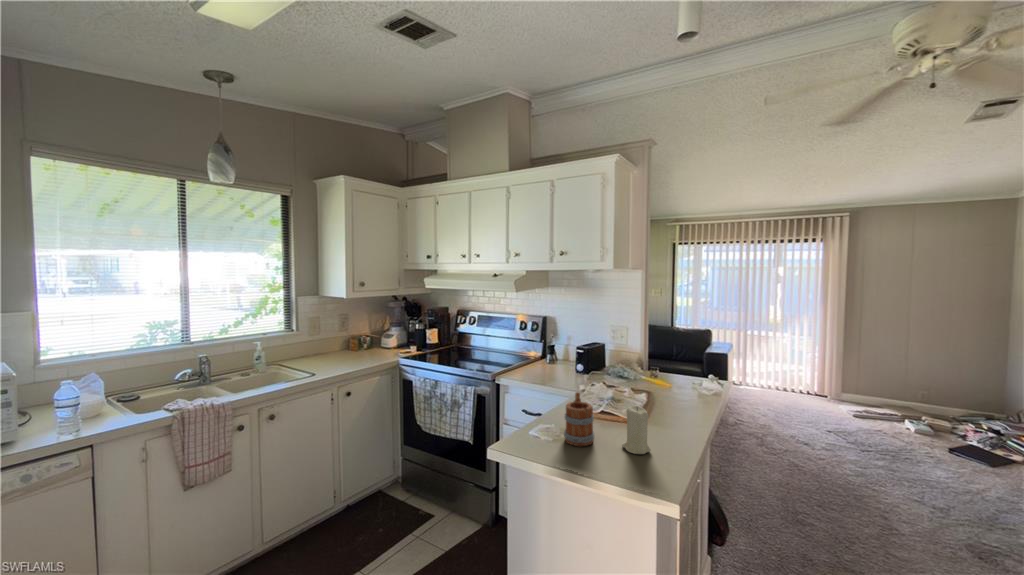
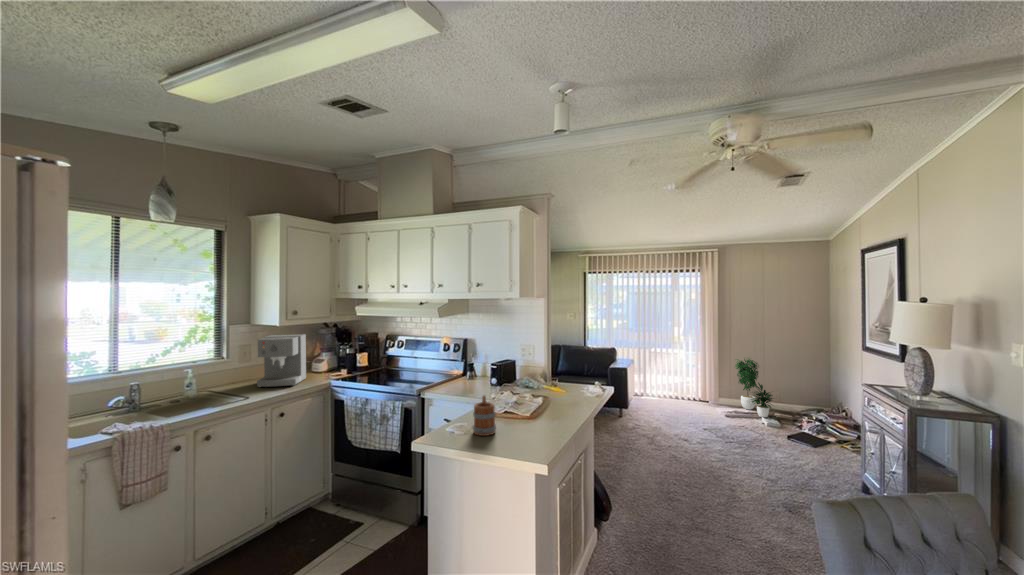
coffee maker: none [324,308,375,363] -> present [257,334,306,387]
potted plant: none [865,344,926,421] -> present [736,359,773,417]
candle: present [622,406,651,454] -> none [516,402,537,438]

